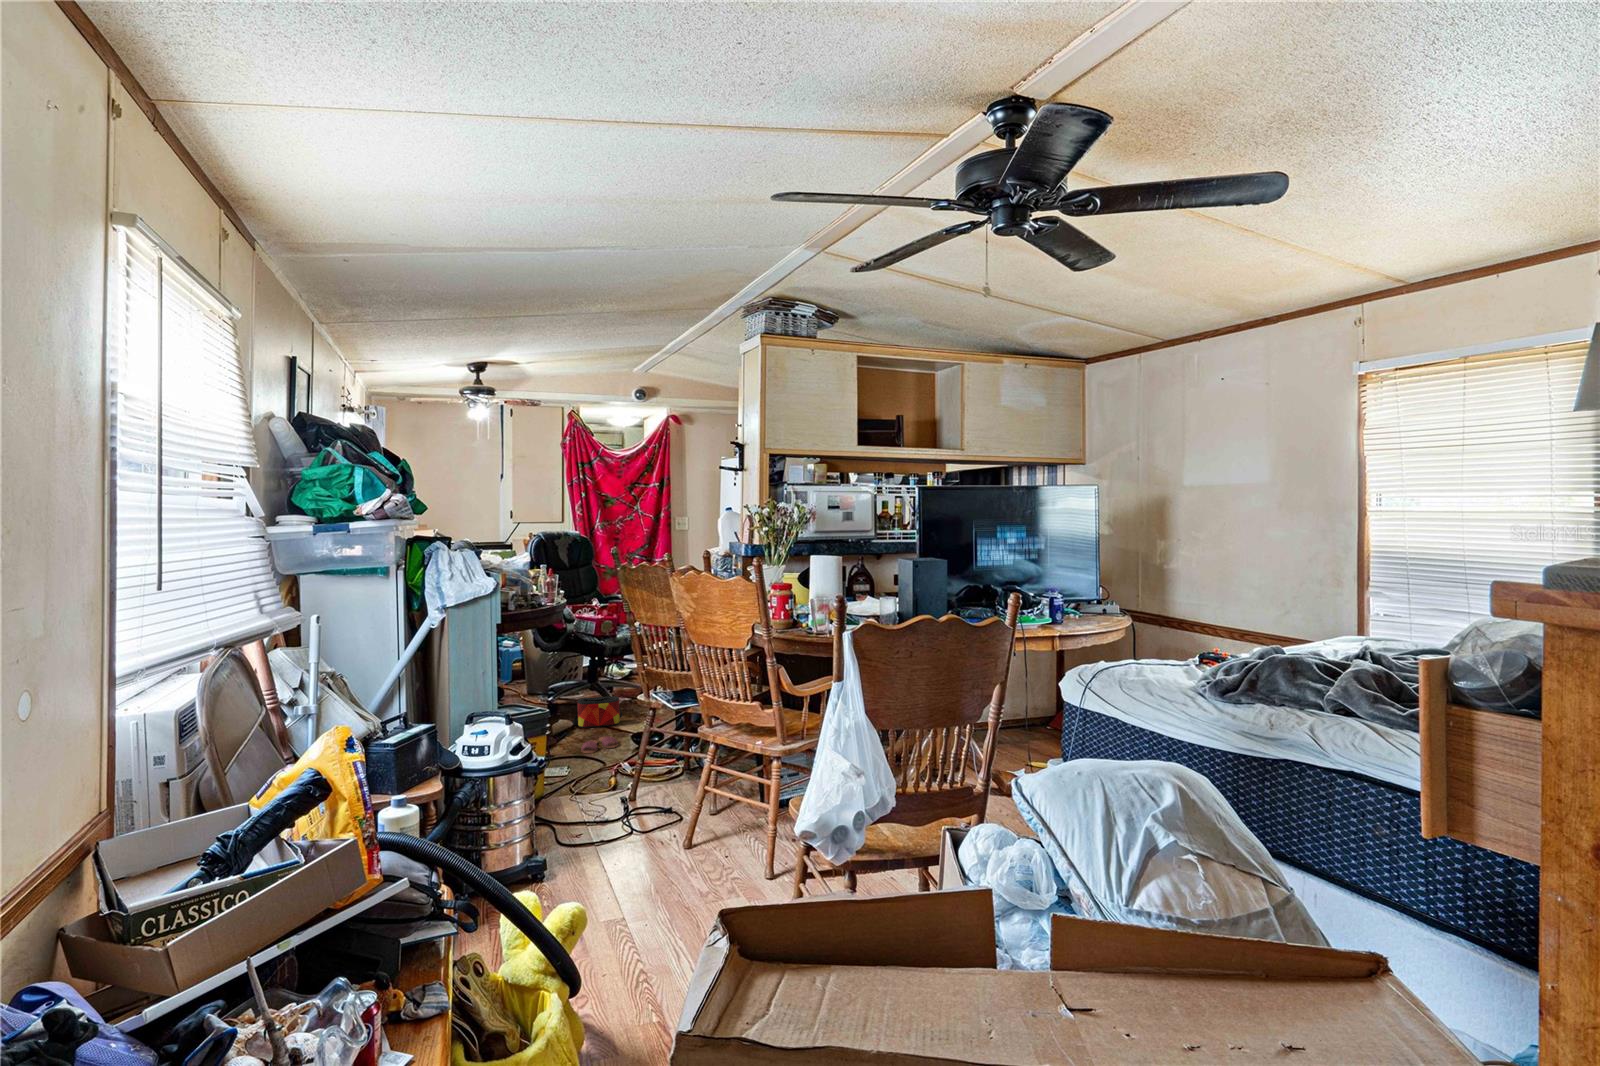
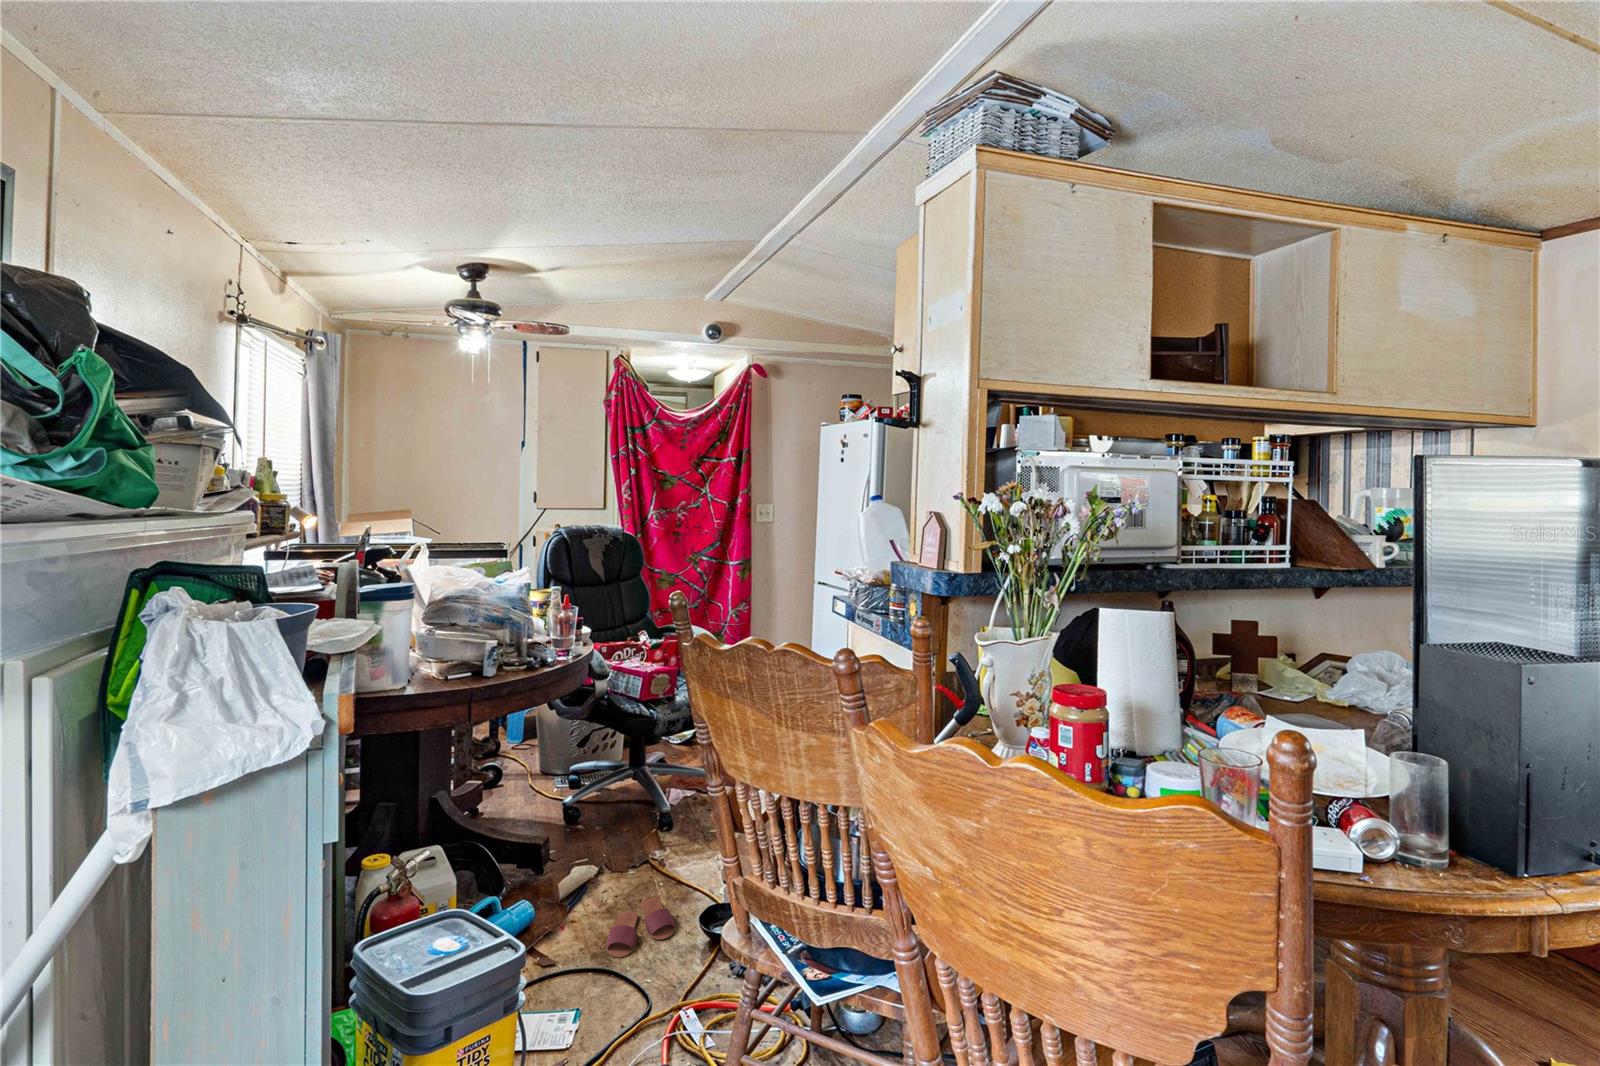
bag: present [572,696,622,728] -> none [599,804,682,863]

